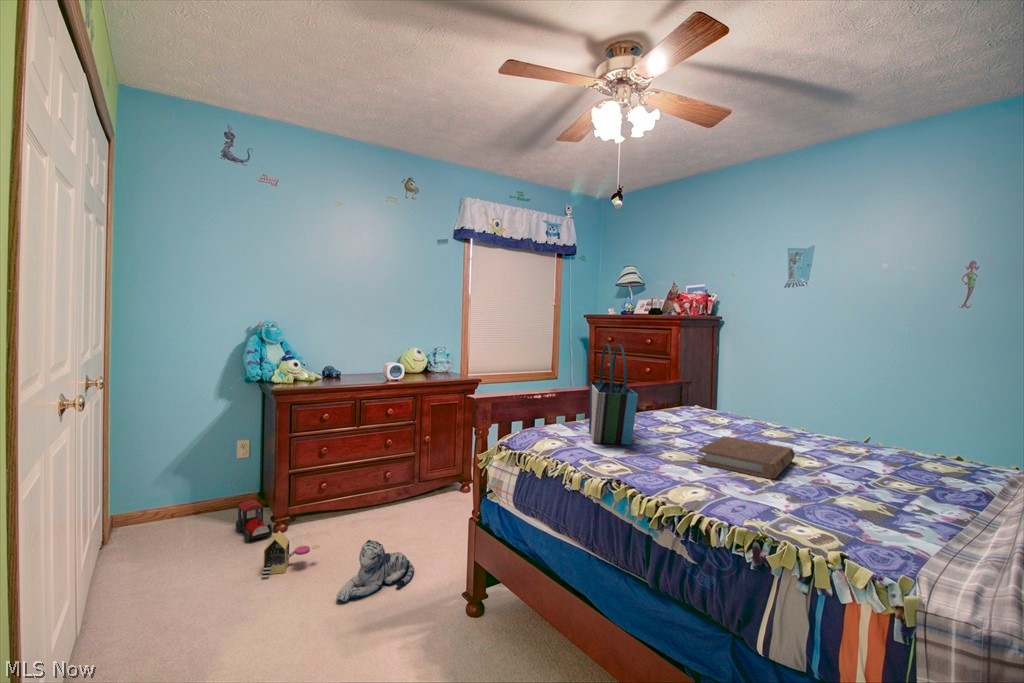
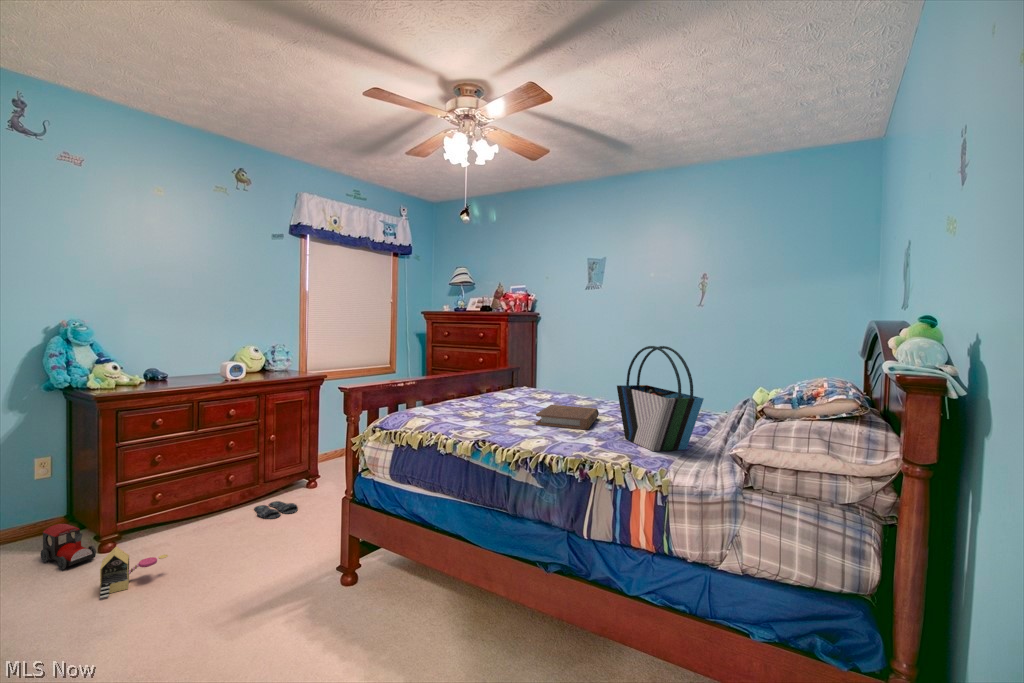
tote bag: present [589,344,638,445] -> present [617,346,704,451]
slippers: none [406,503,444,522] -> present [254,501,298,519]
plush toy: present [337,540,414,601] -> none [202,536,280,599]

